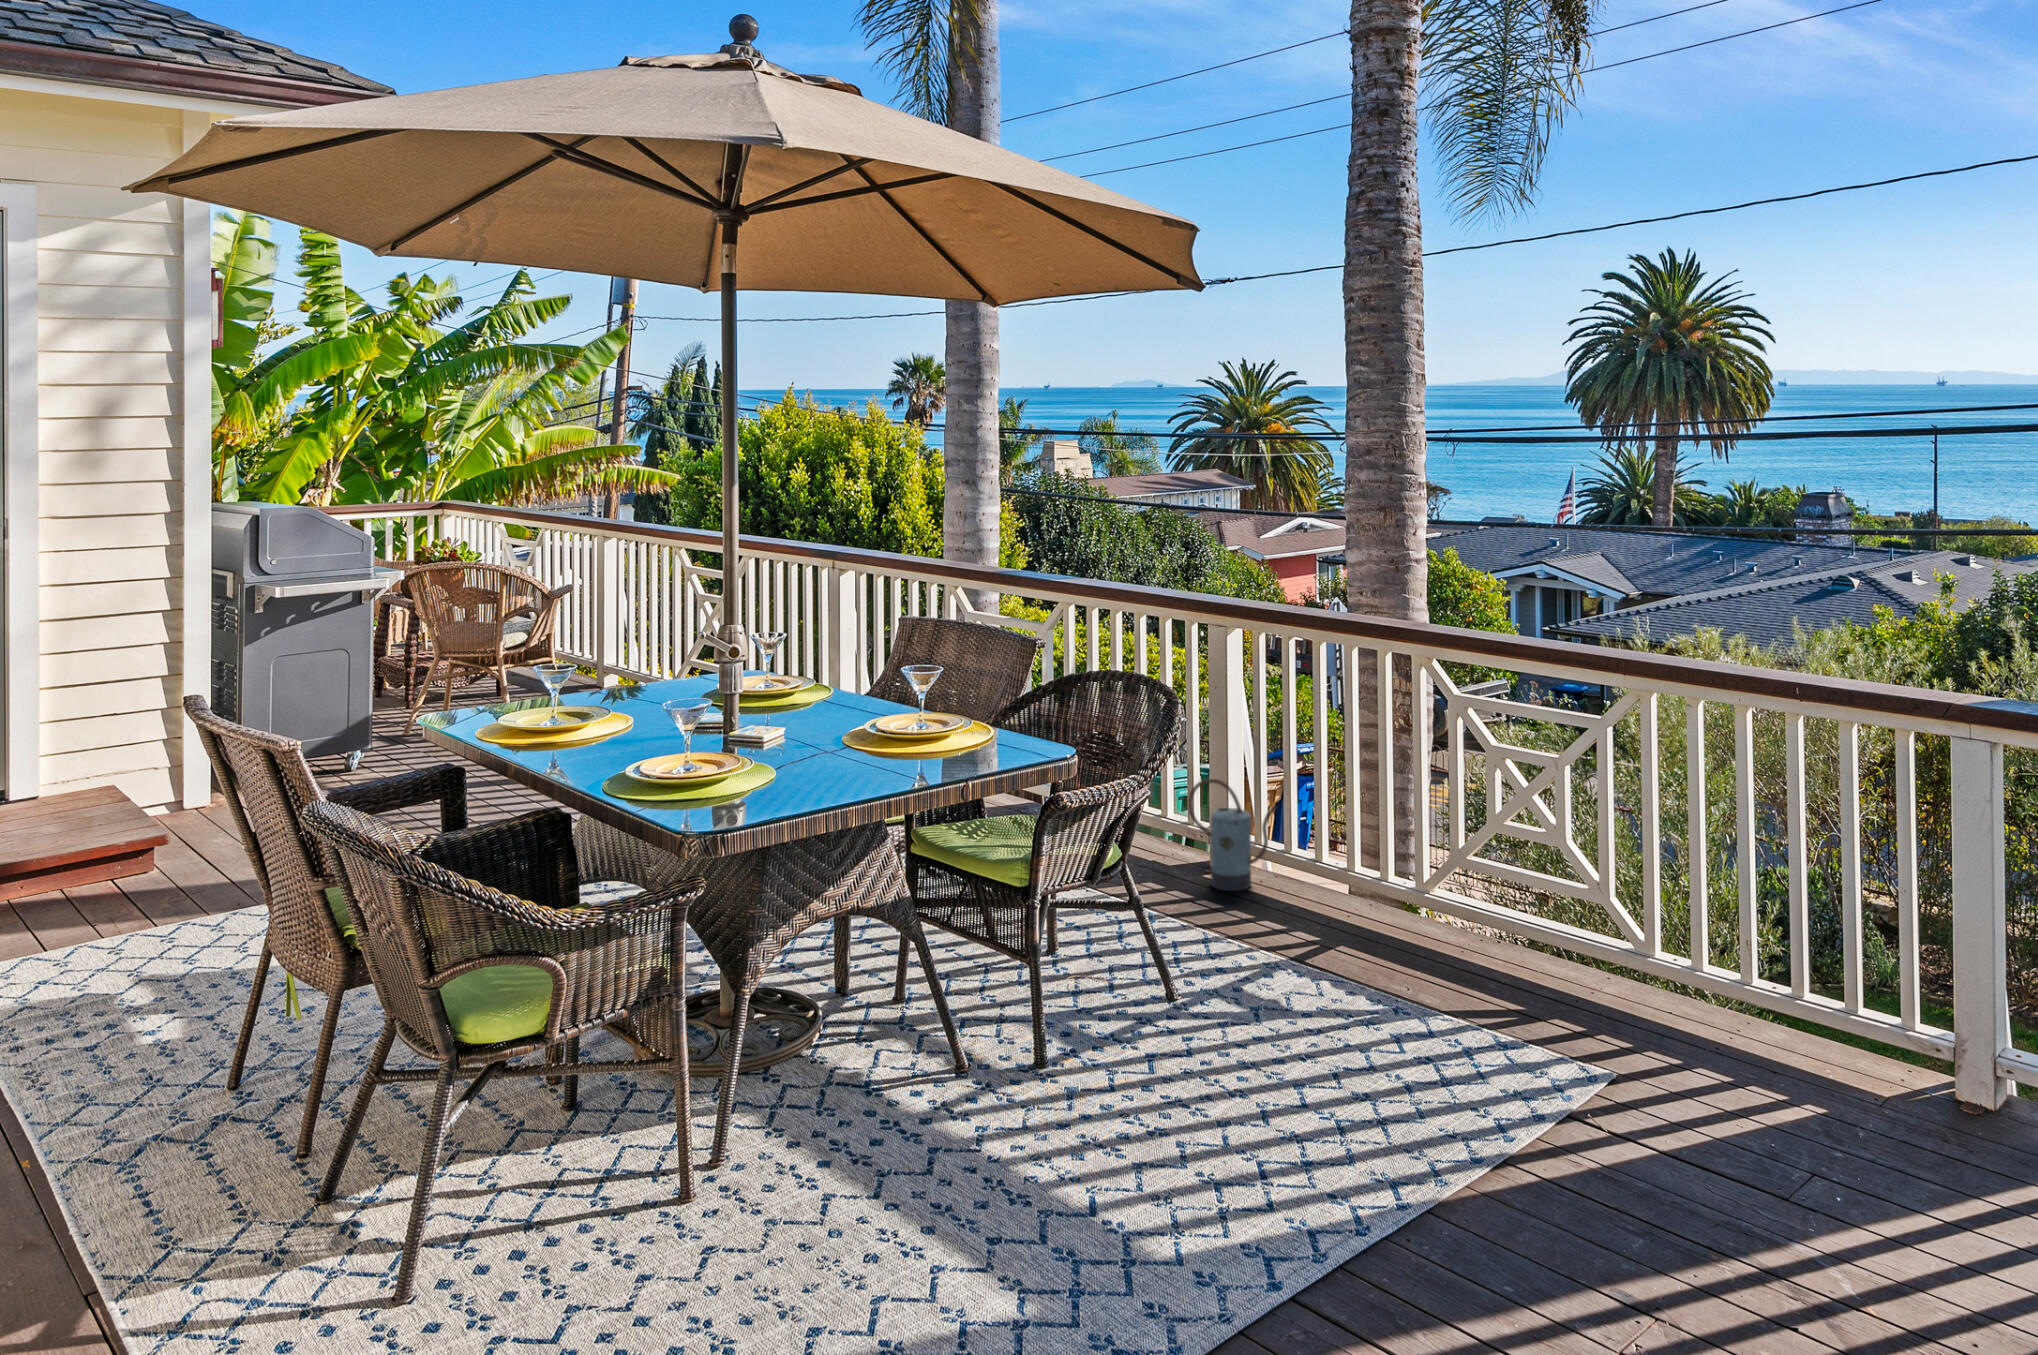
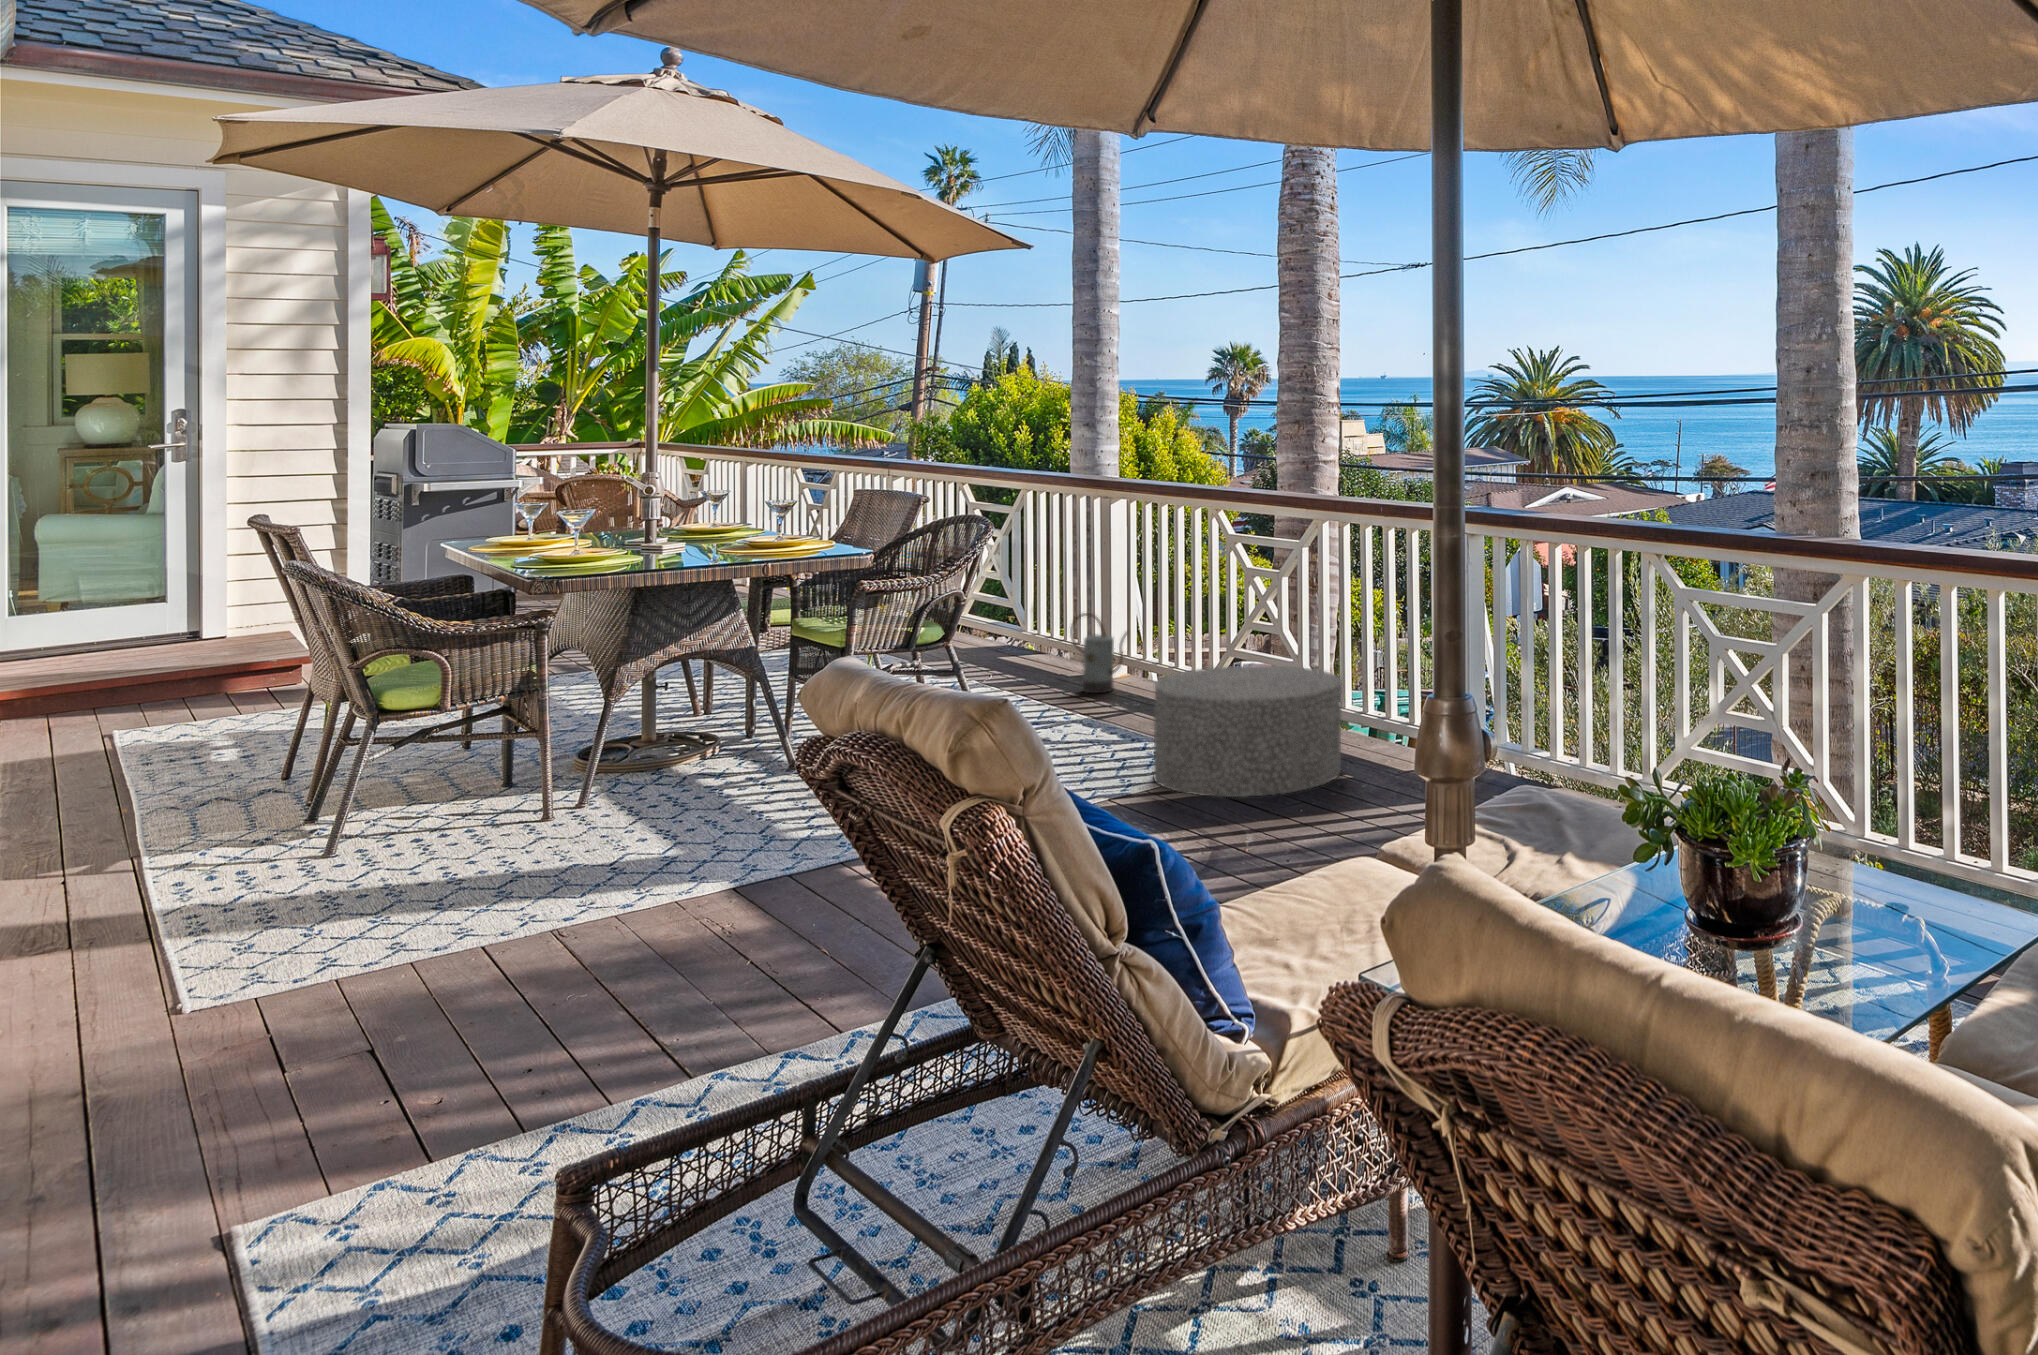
ottoman: none [1531,909,1827,1164] -> present [1154,665,1342,797]

